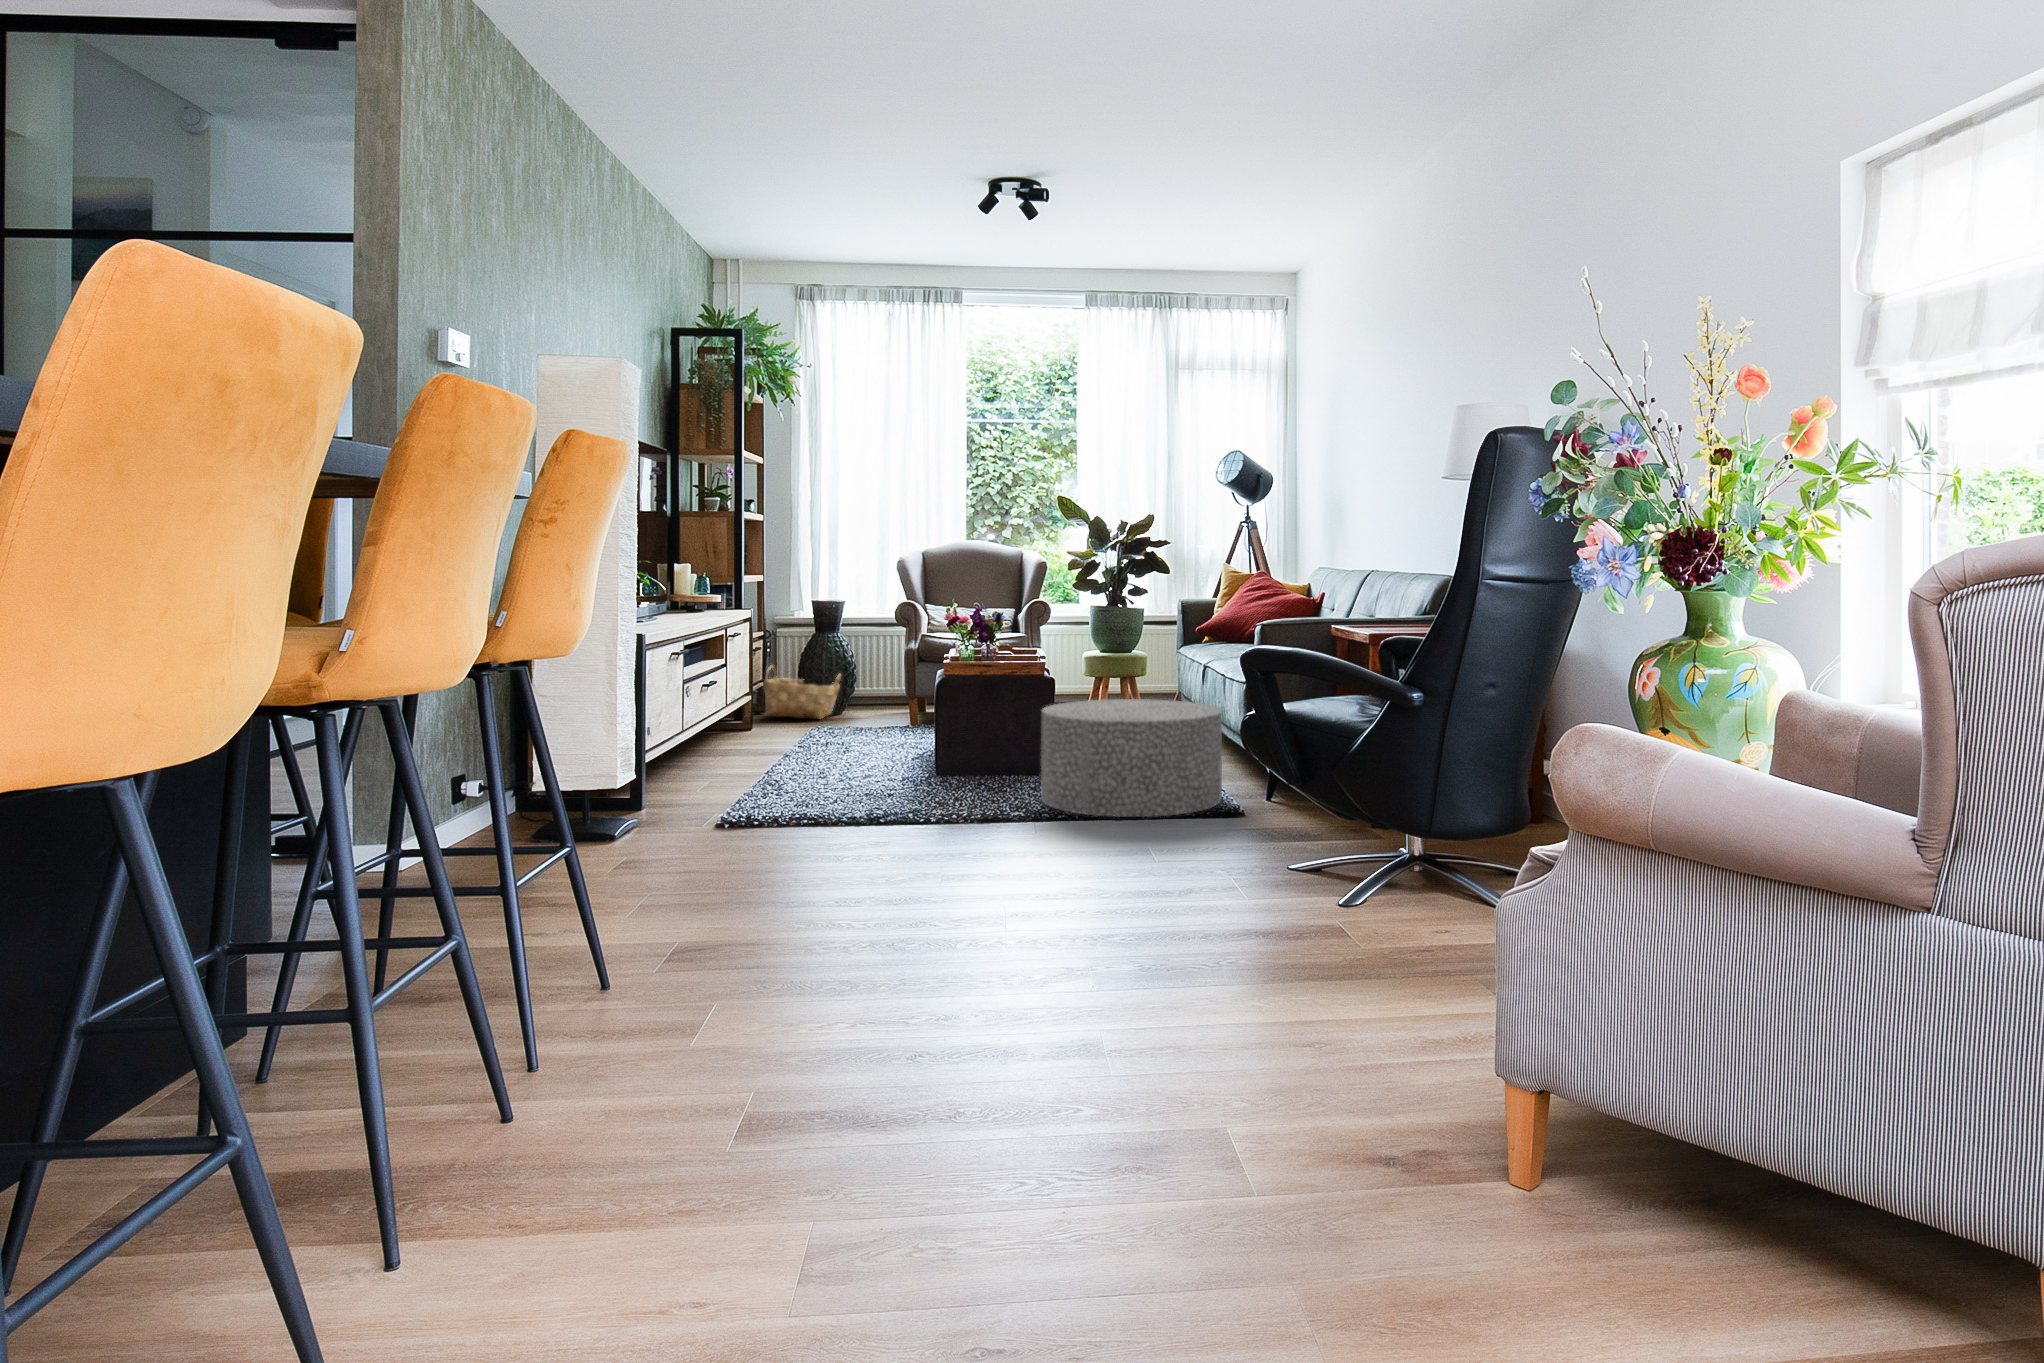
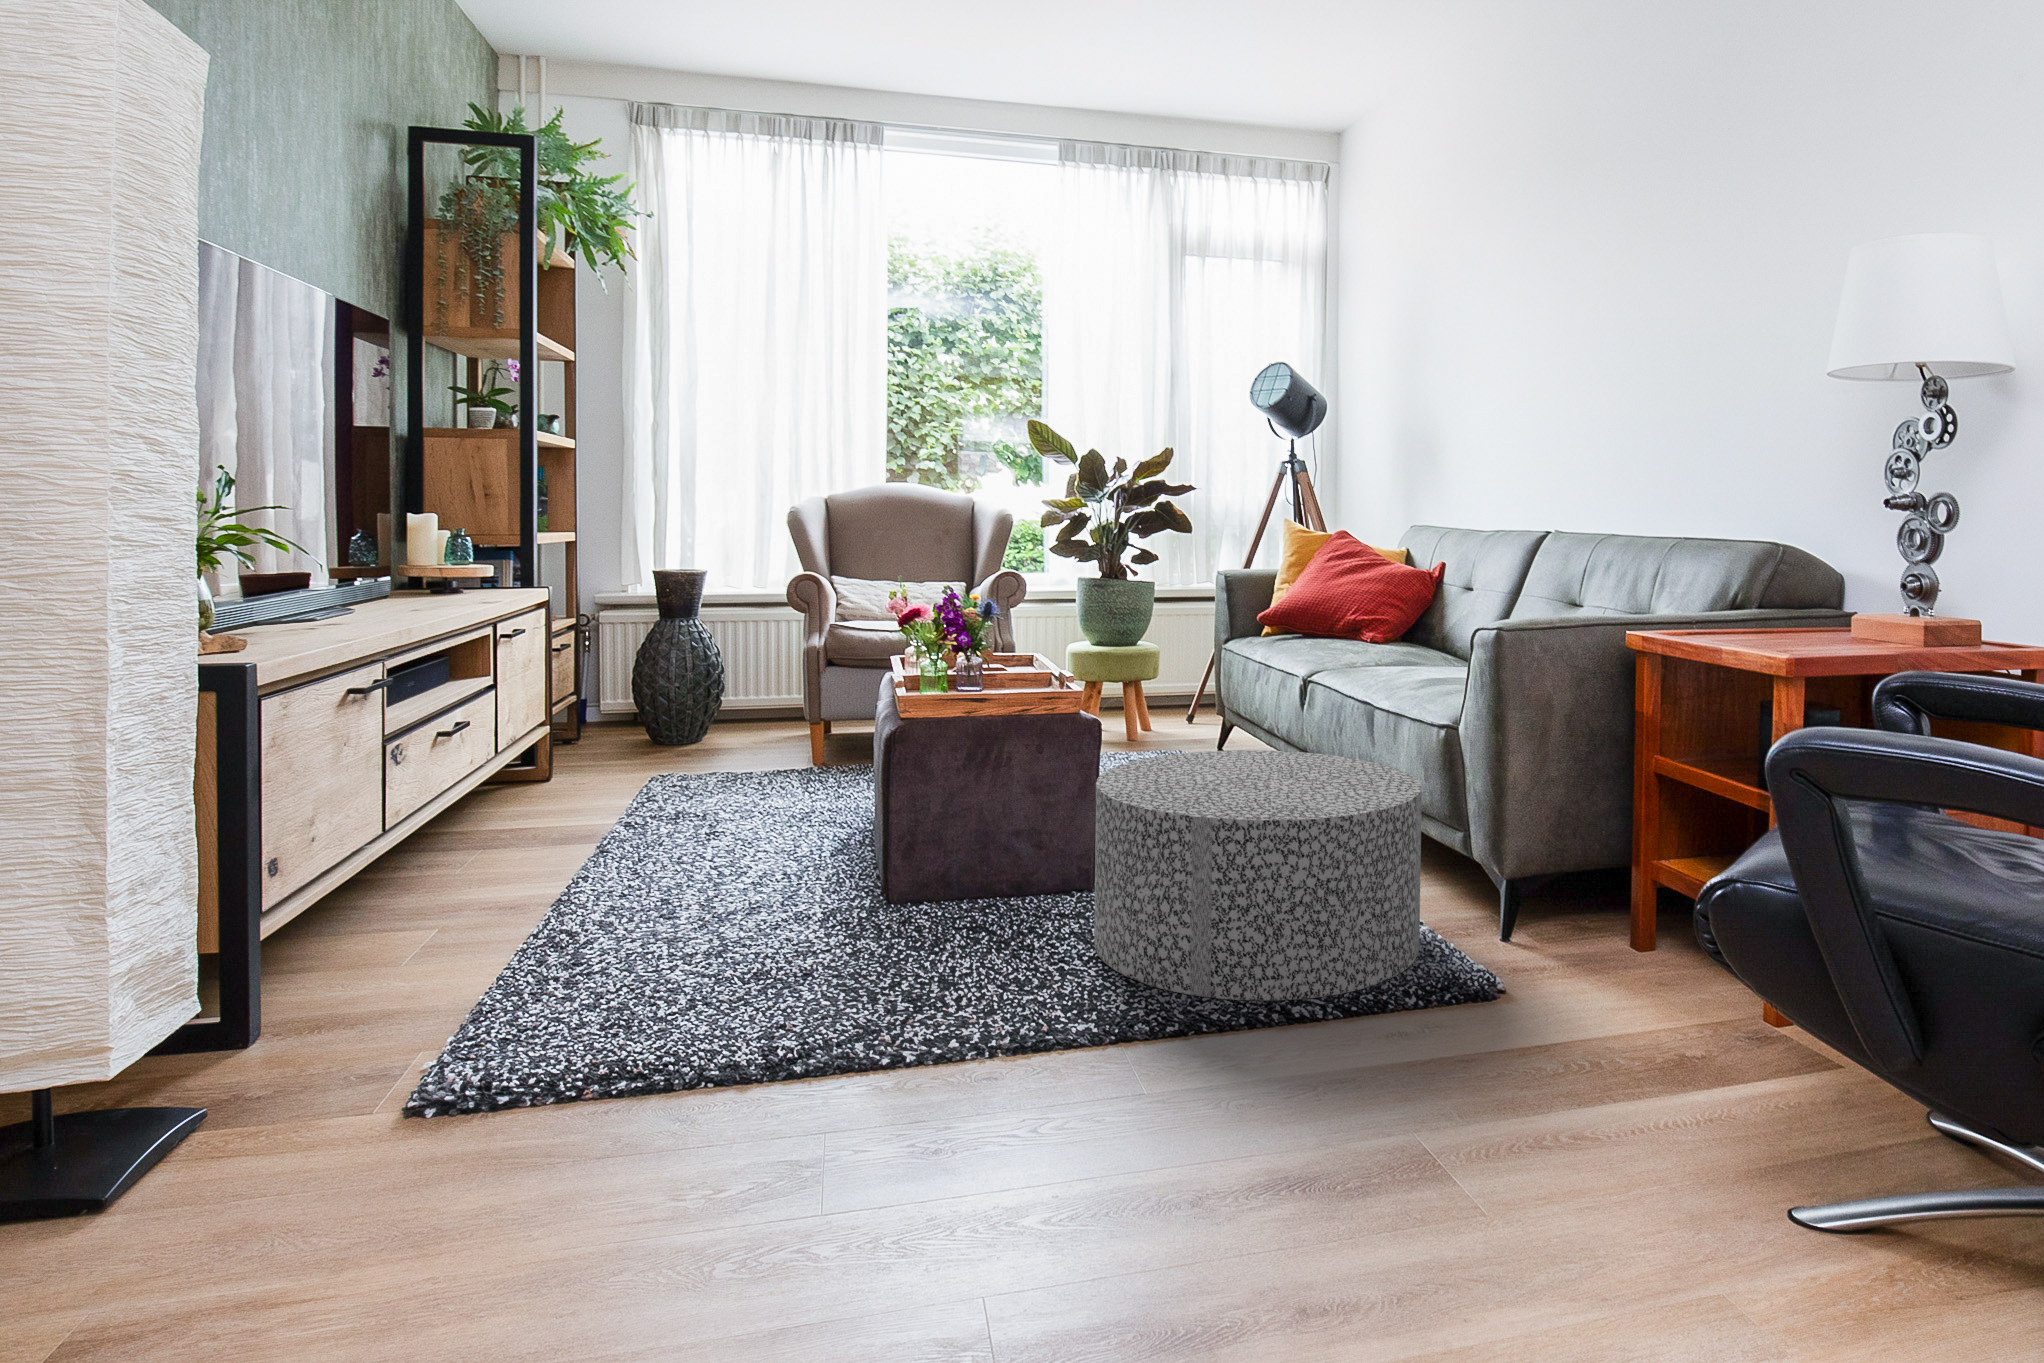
woven basket: present [763,666,841,719] -> none [571,671,700,754]

